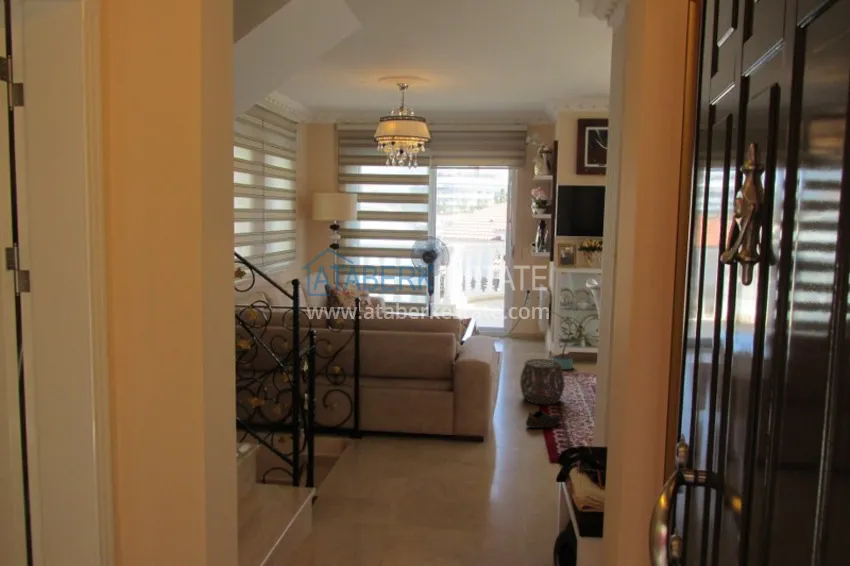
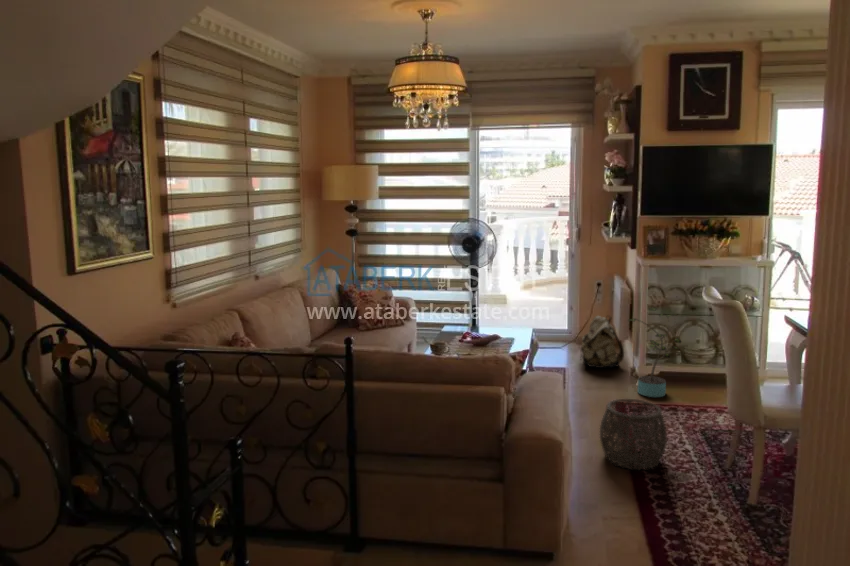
backpack: none [512,312,545,353] -> present [581,316,624,368]
shoe: present [526,409,561,428] -> none [615,494,669,526]

